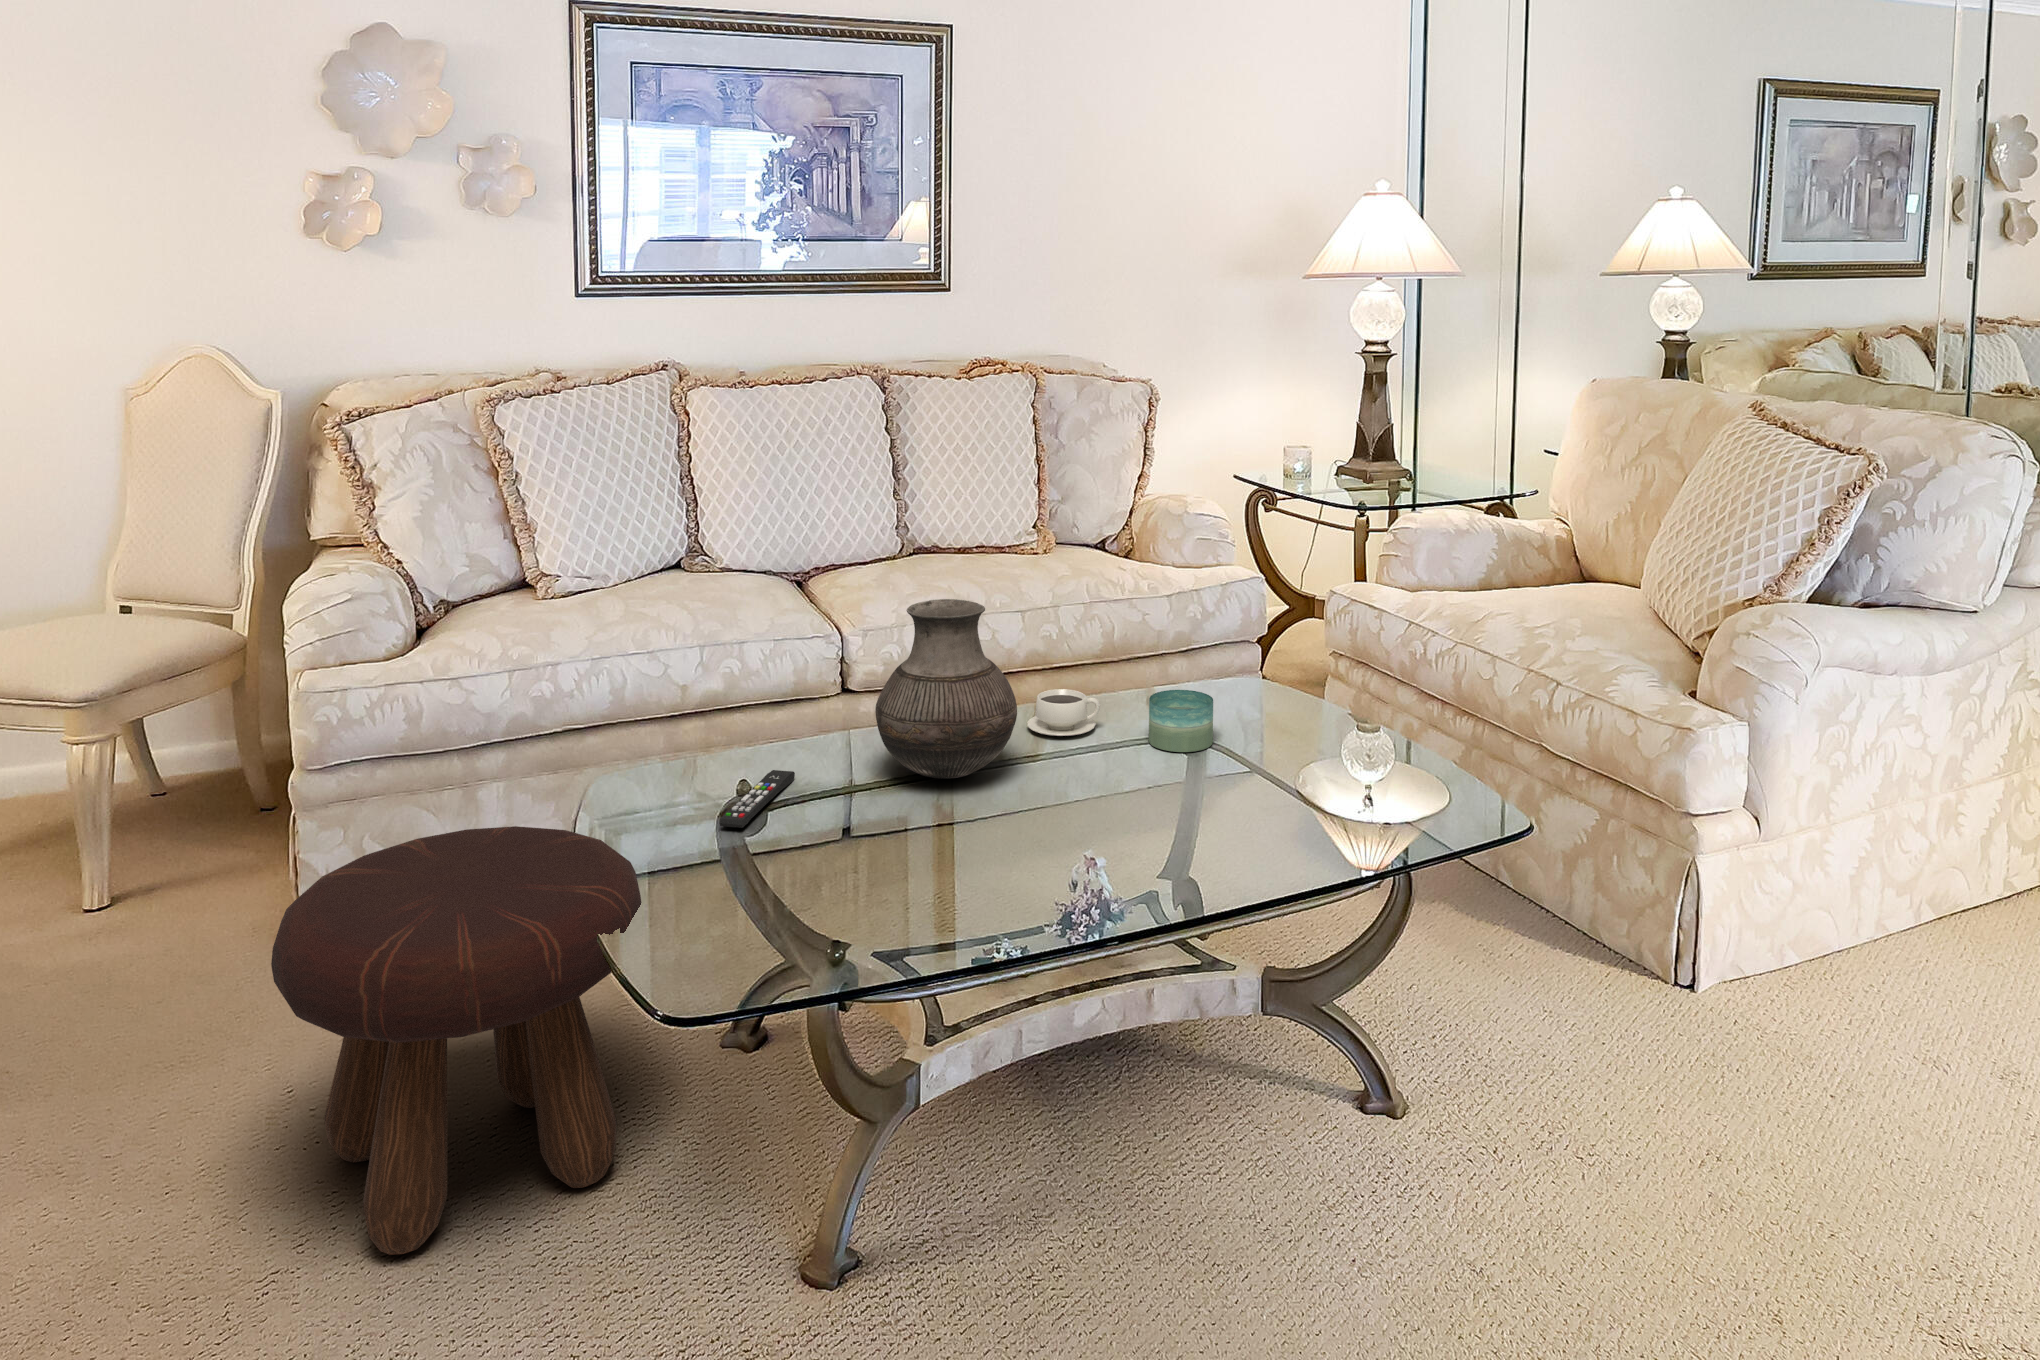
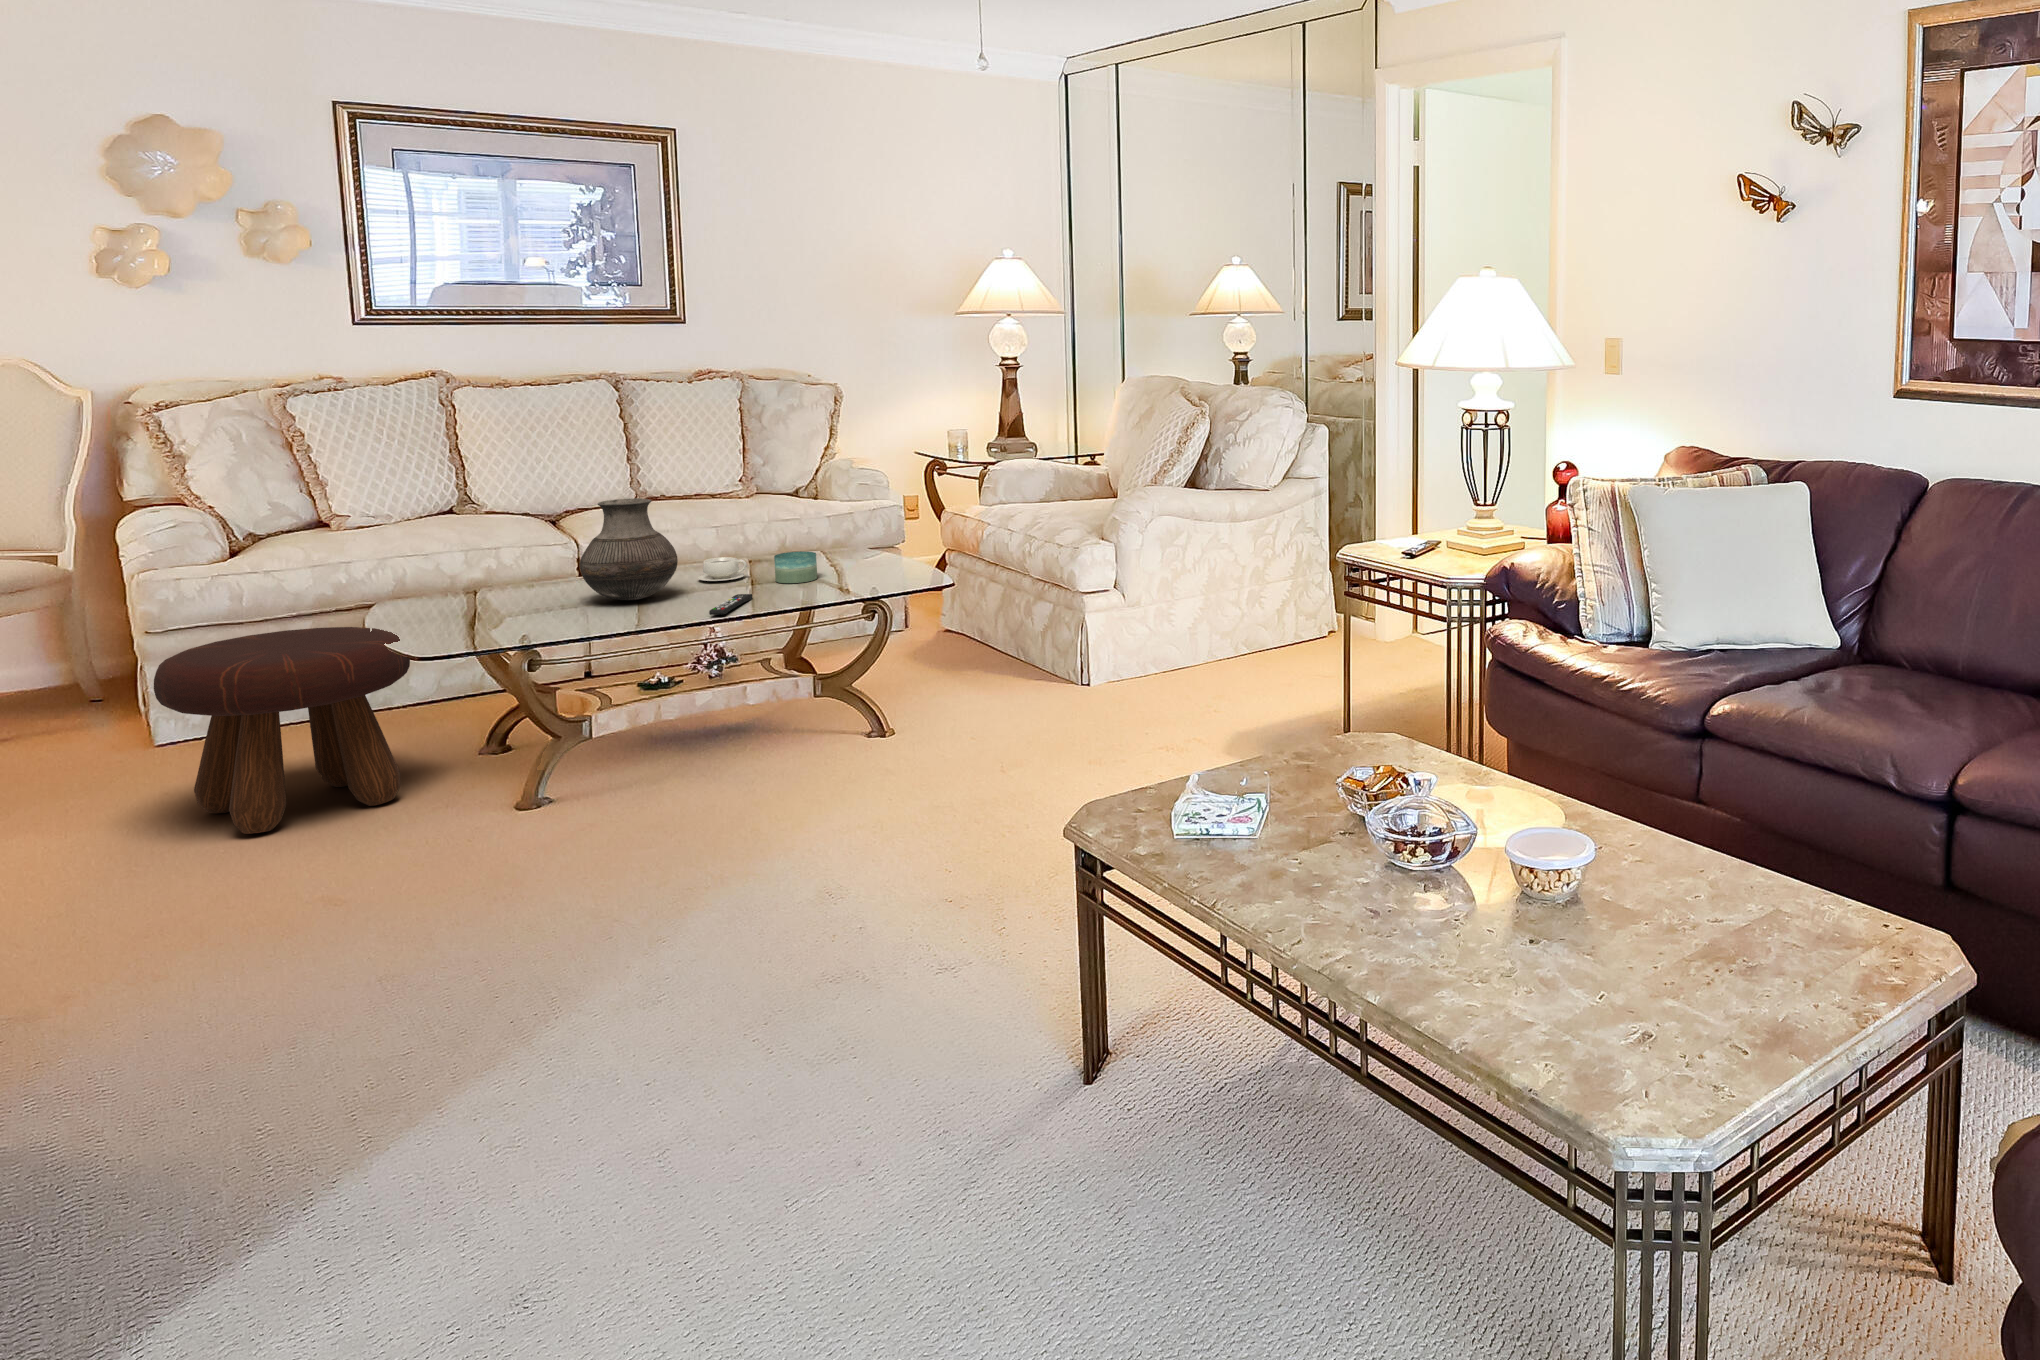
remote control: present [719,770,795,828] -> present [709,594,752,615]

